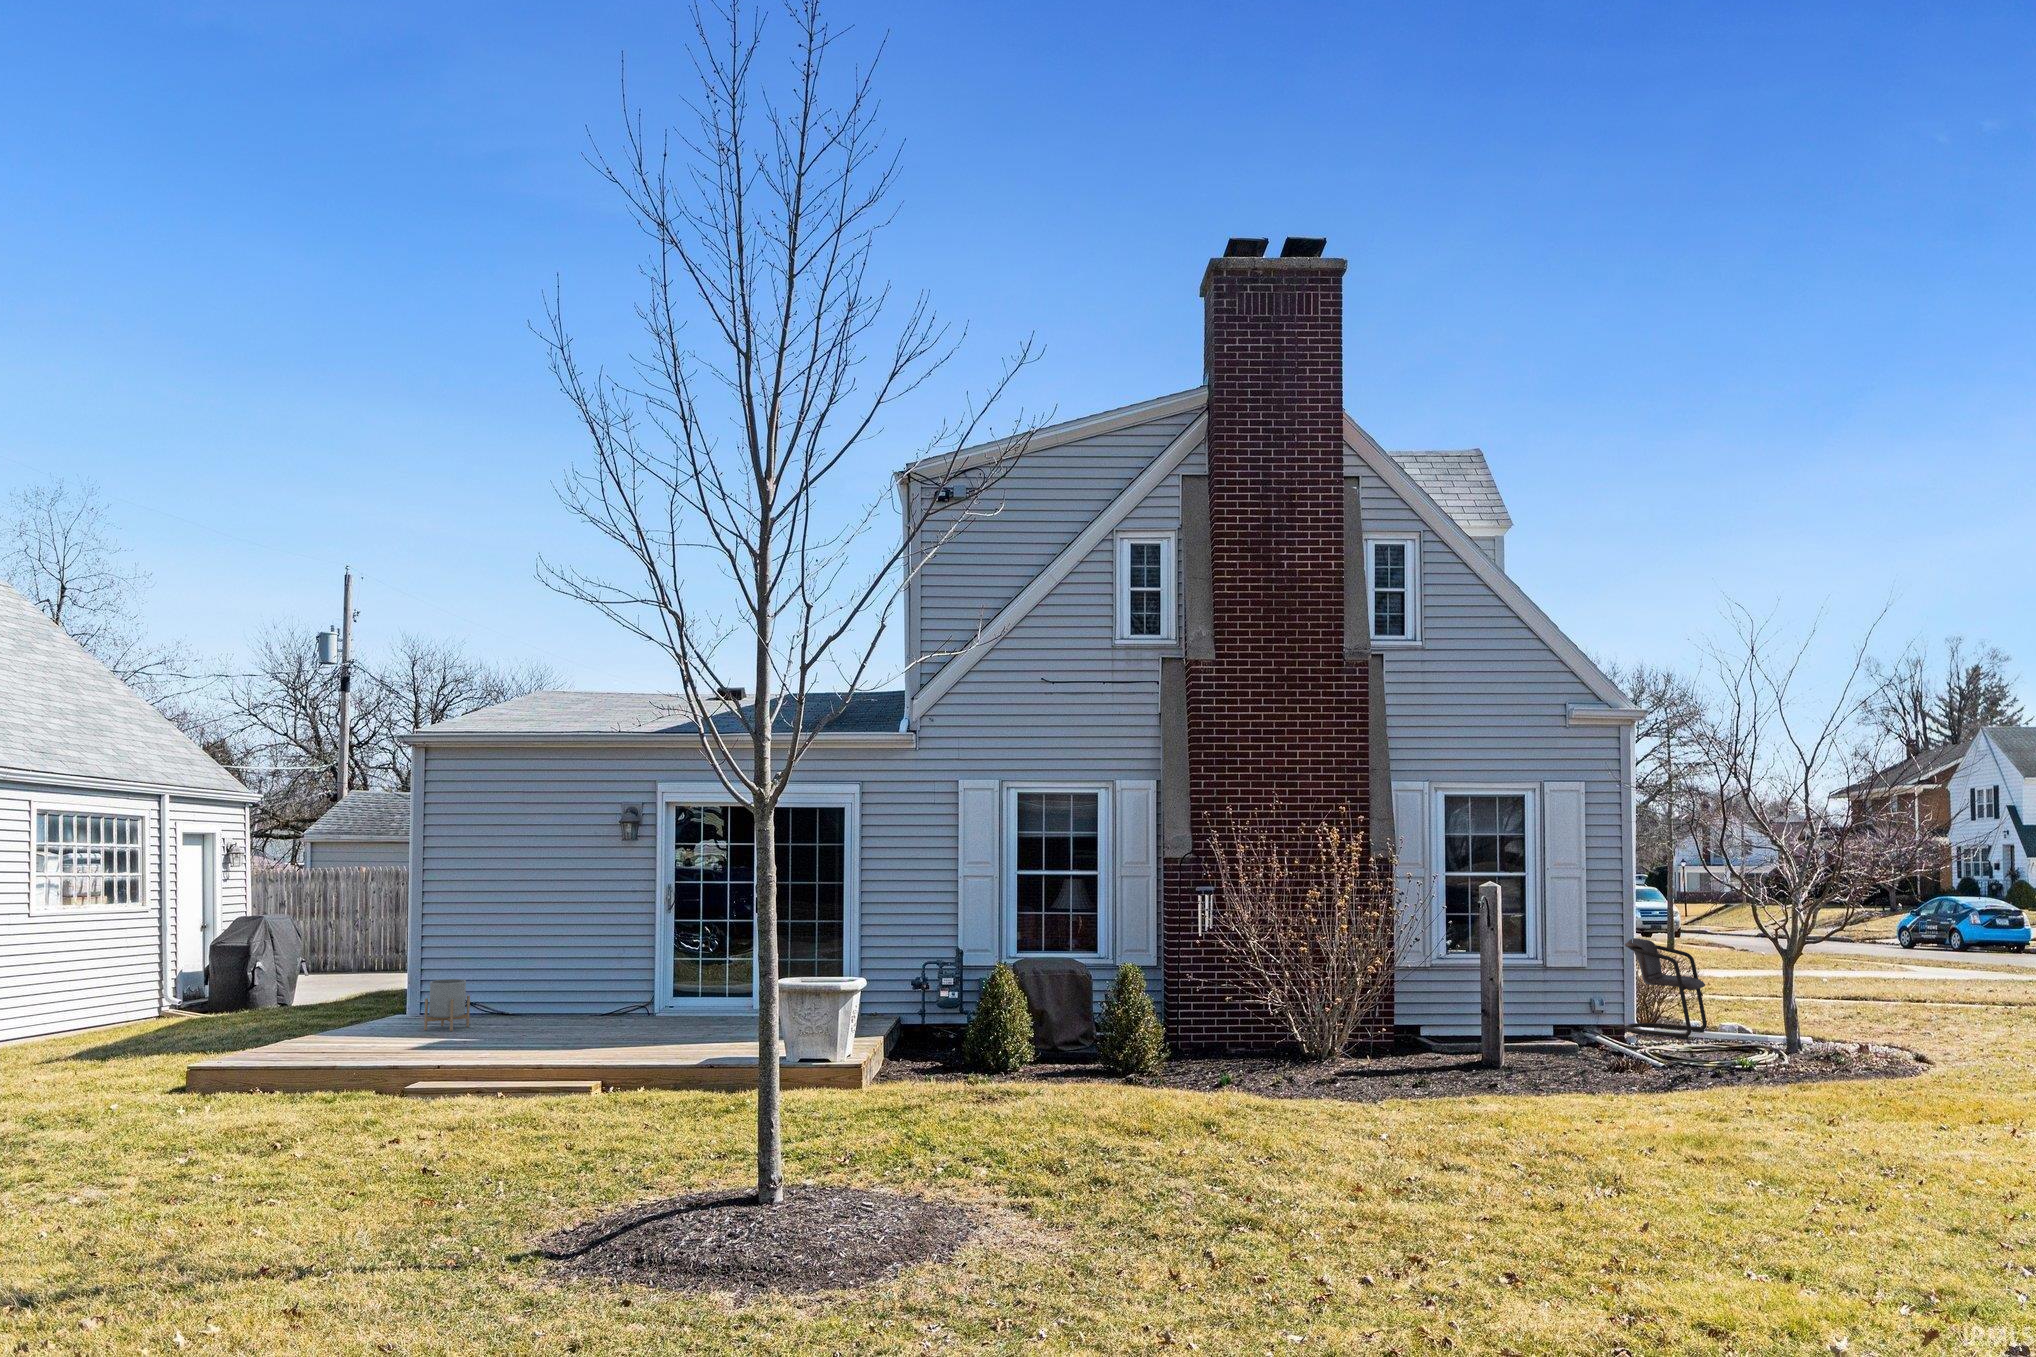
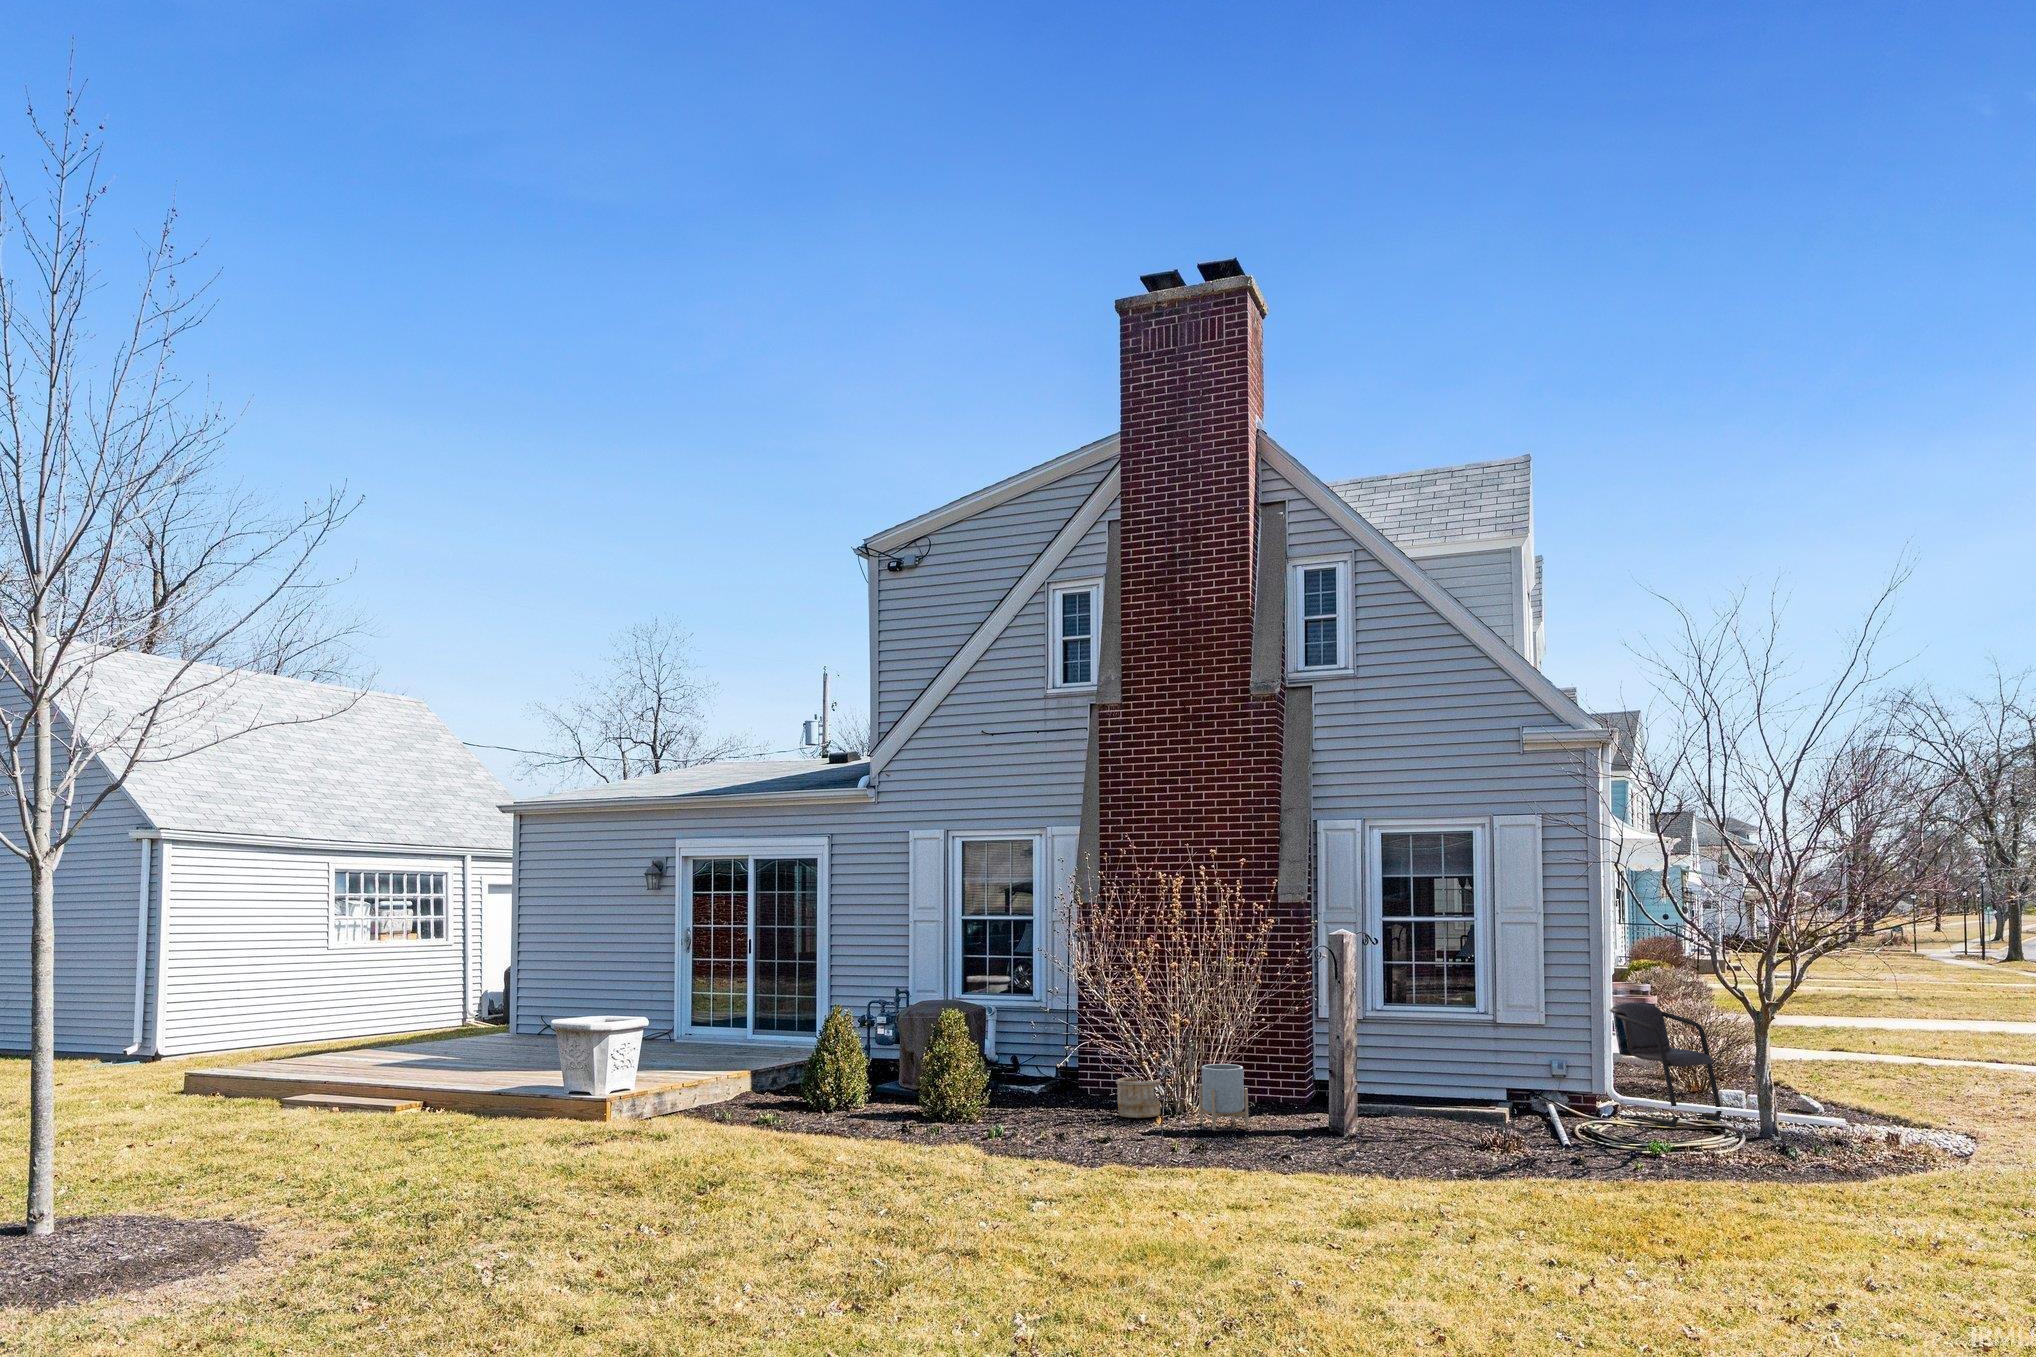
planter: present [424,979,470,1031] -> present [1199,1064,1249,1130]
wooden bucket: none [1262,1021,1304,1059] -> present [1116,1077,1161,1118]

